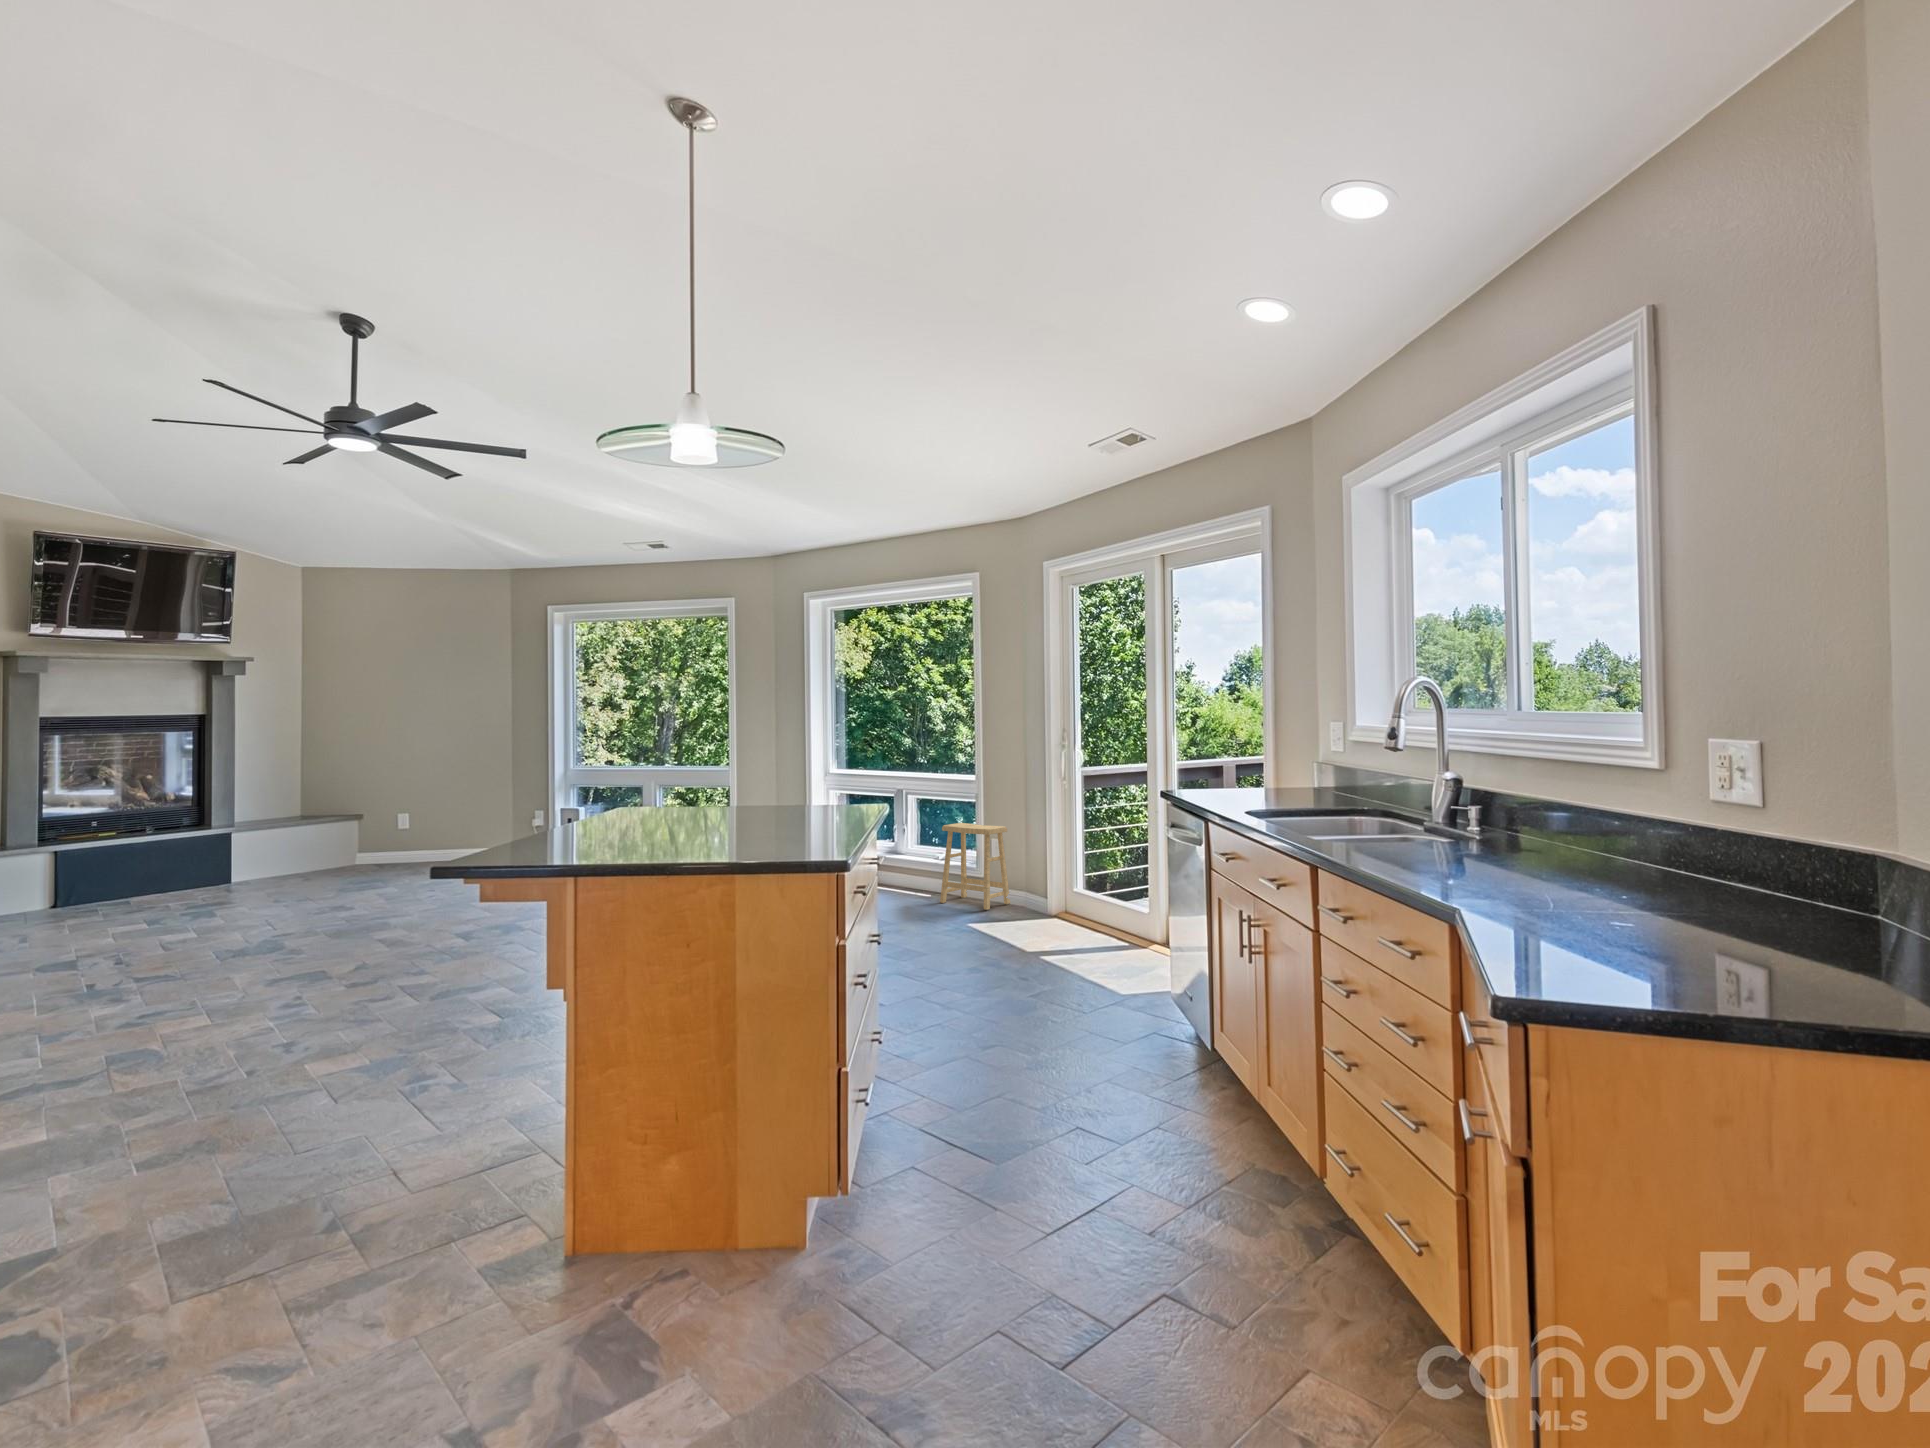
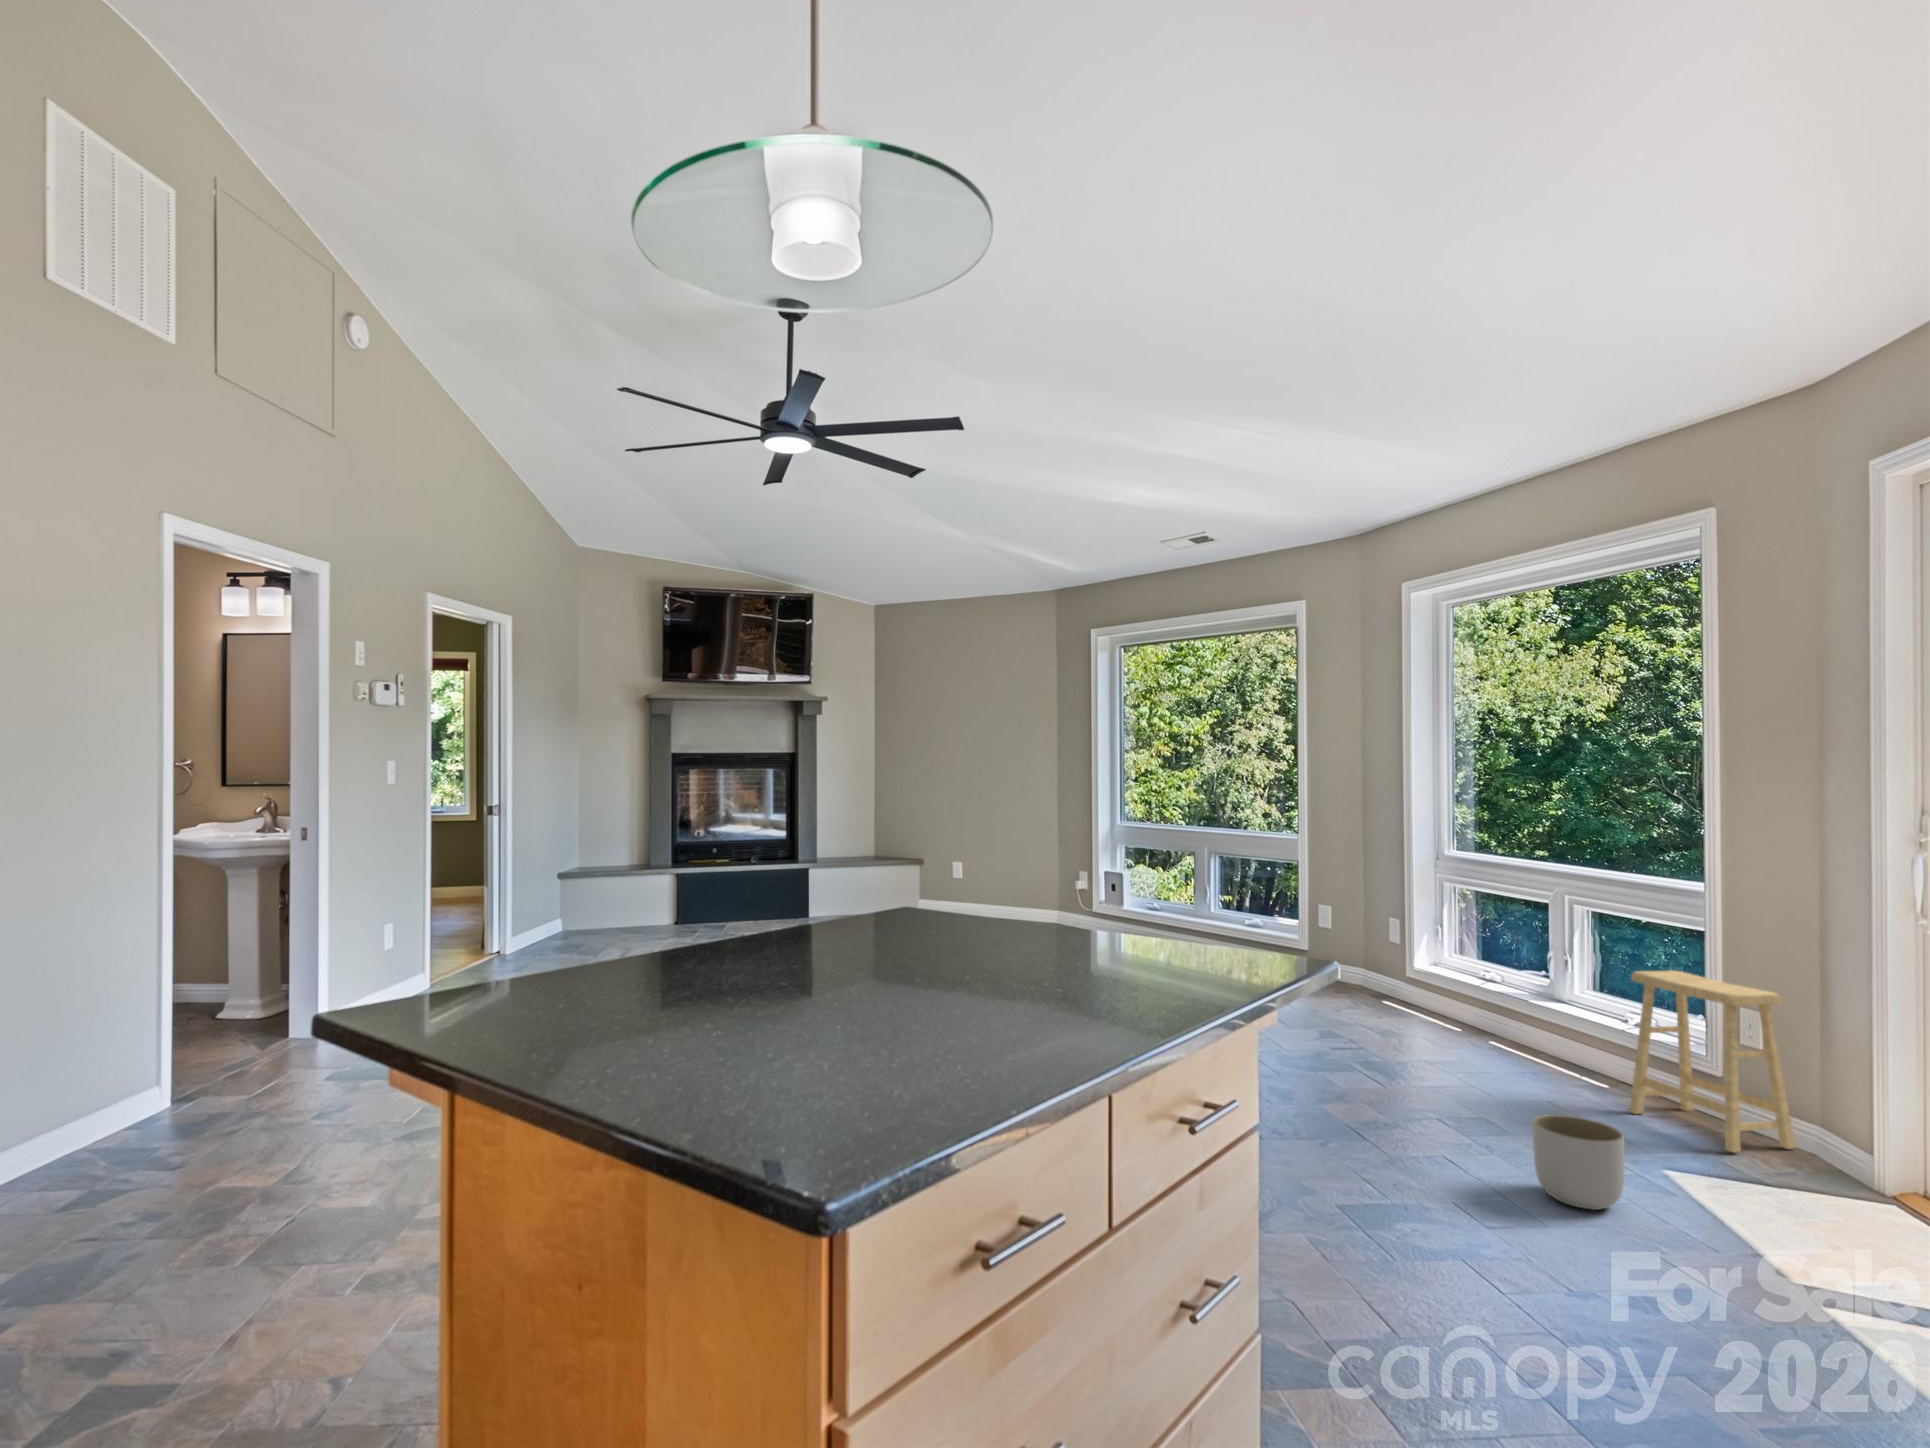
planter: none [910,899,951,944] -> present [1532,1114,1625,1210]

